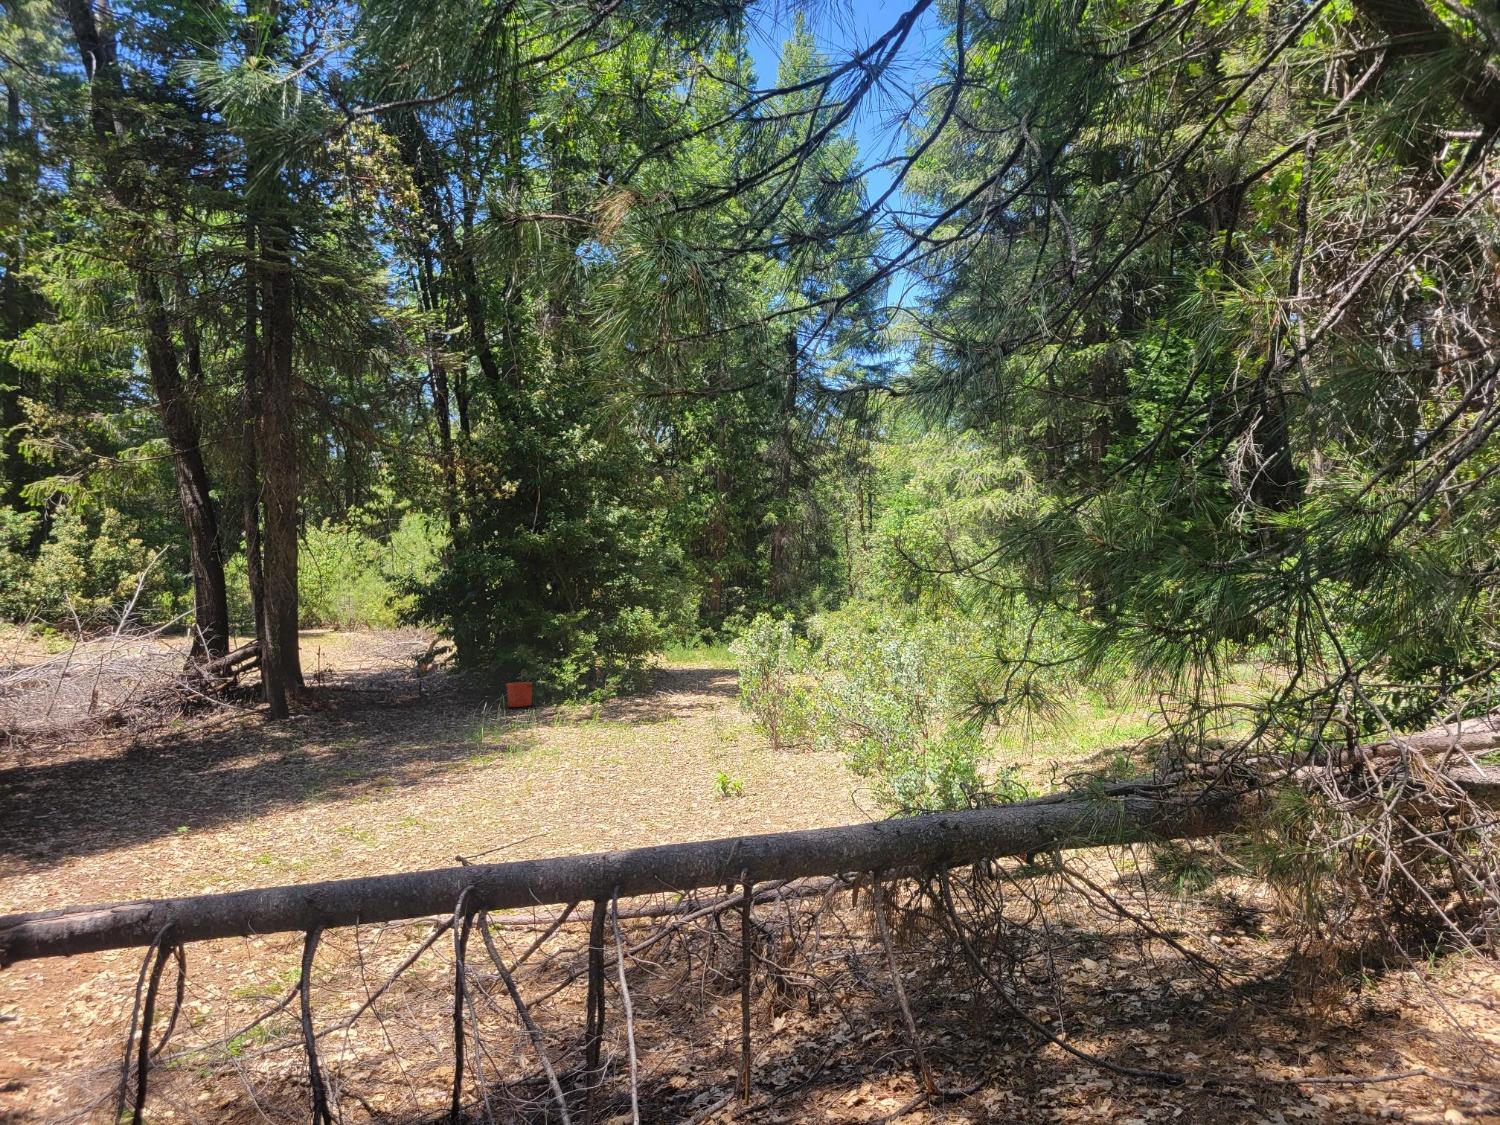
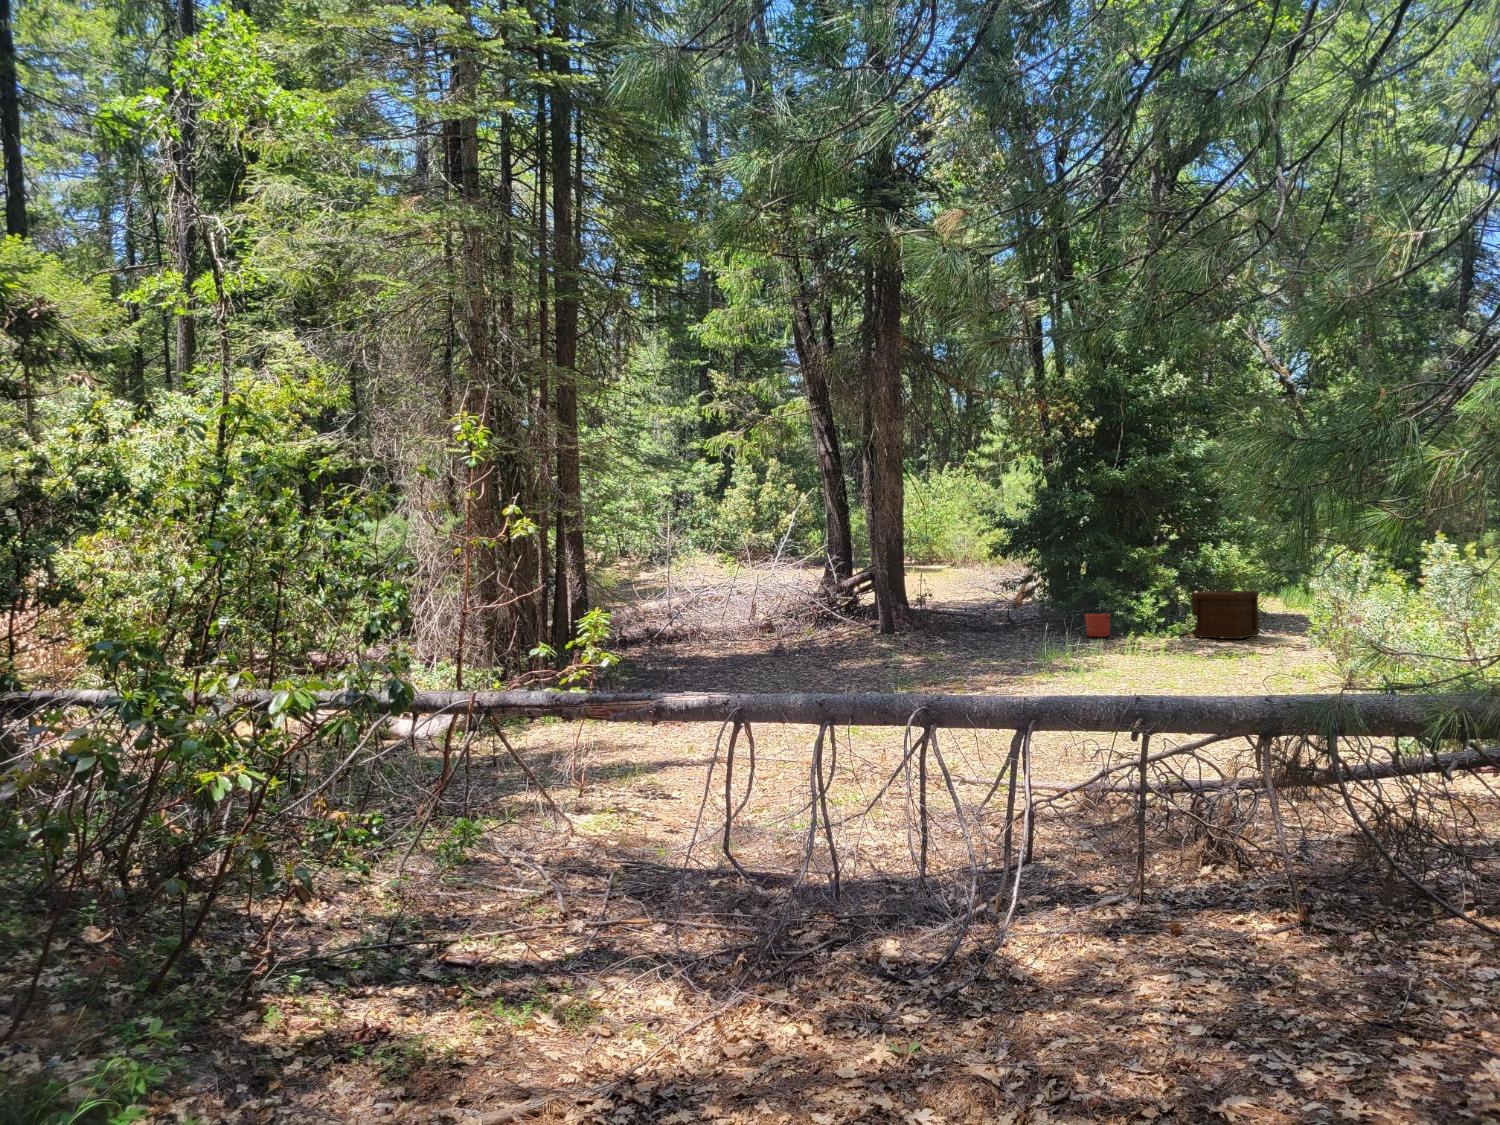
wooden crate: none [609,653,668,701] -> present [1192,591,1259,639]

